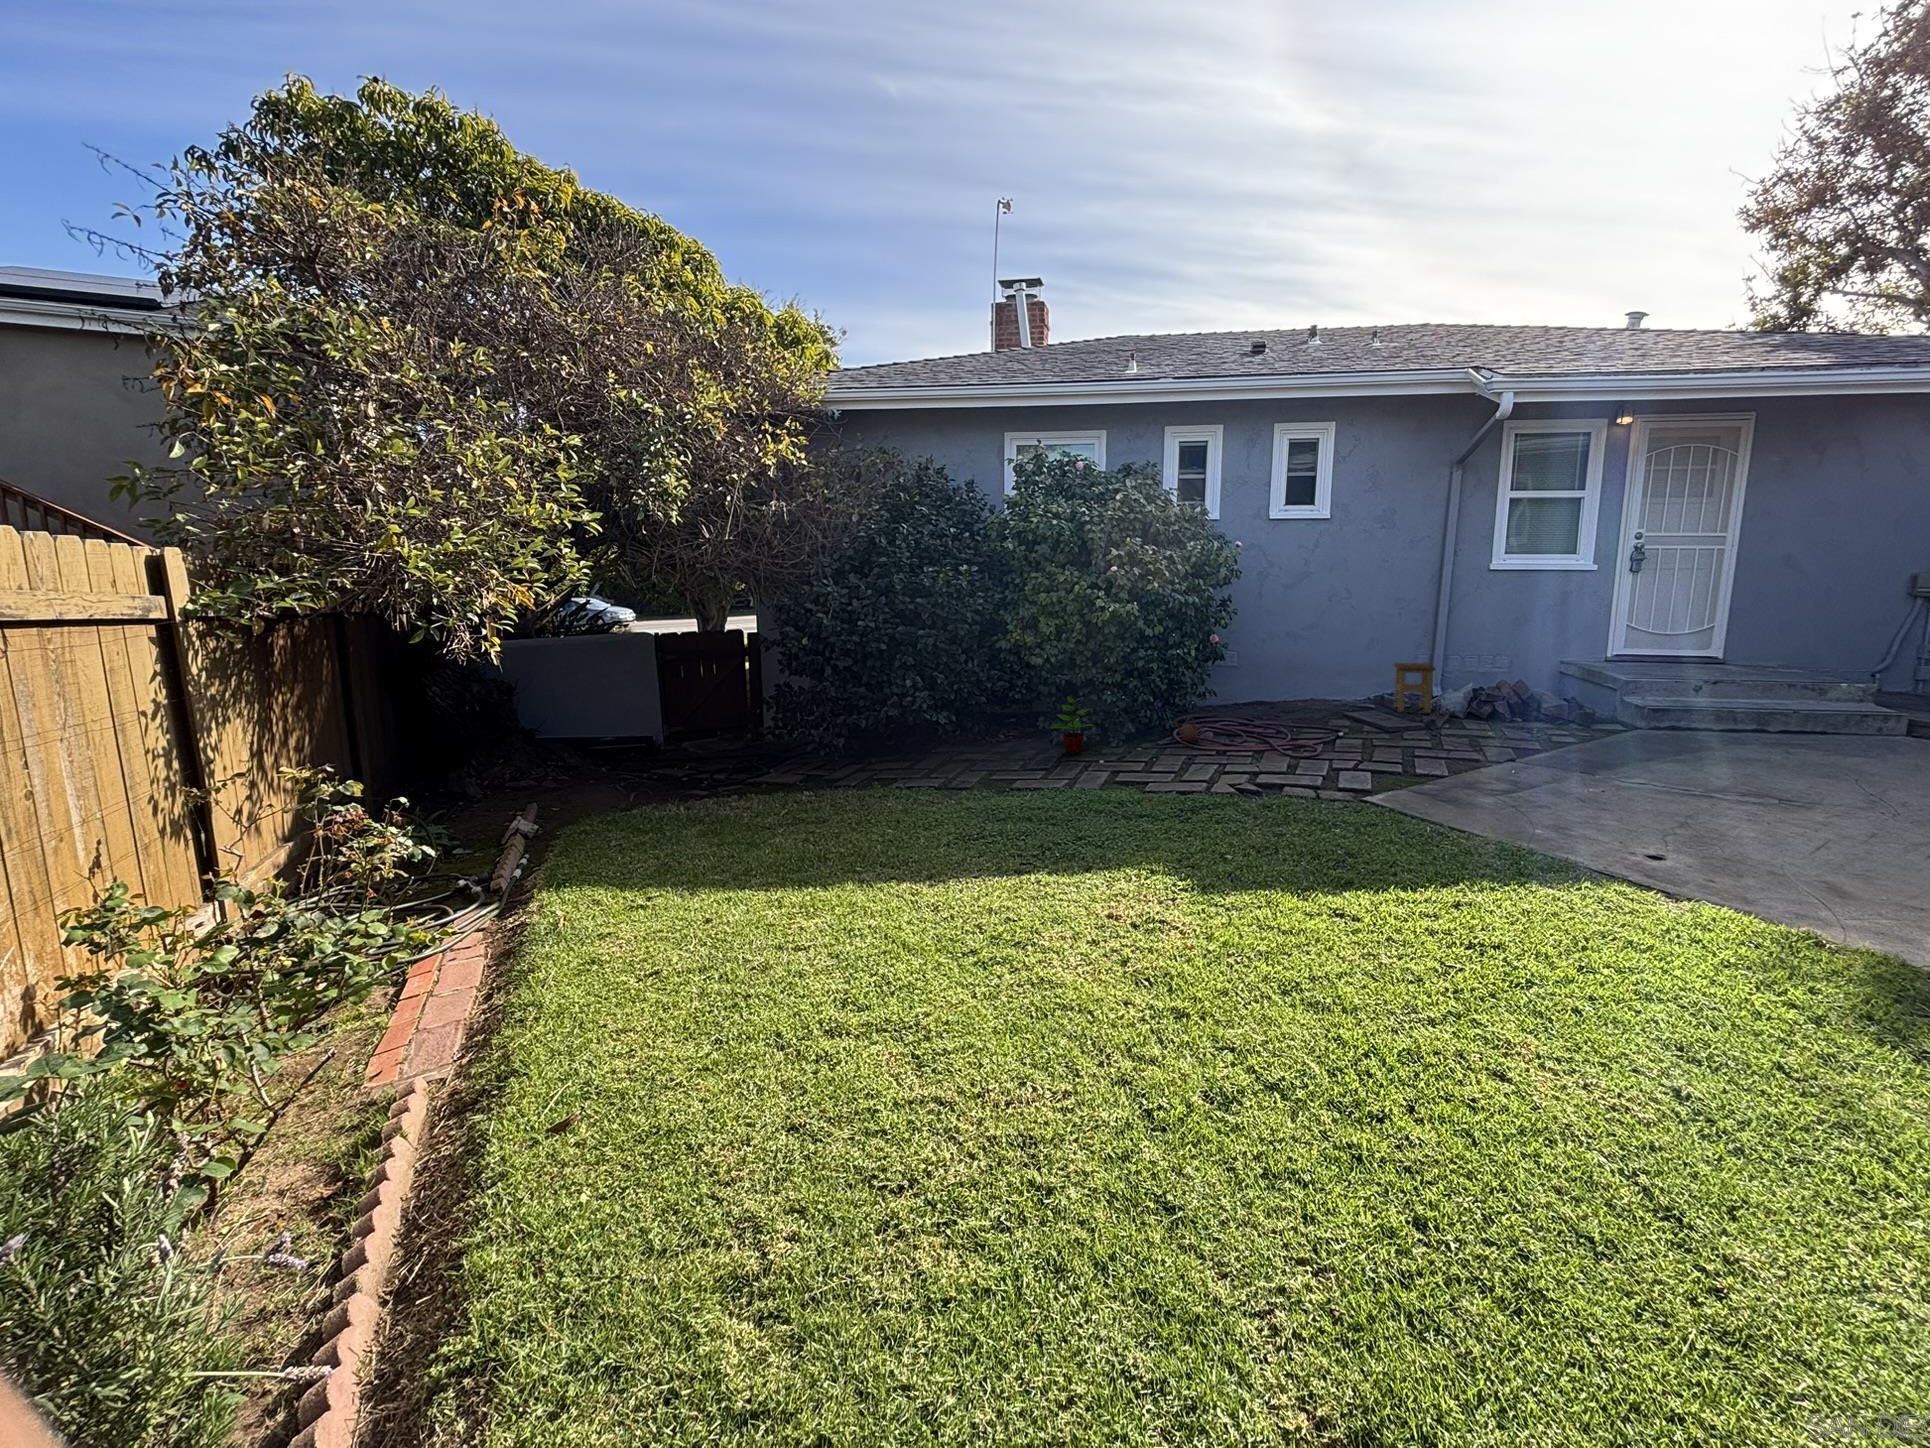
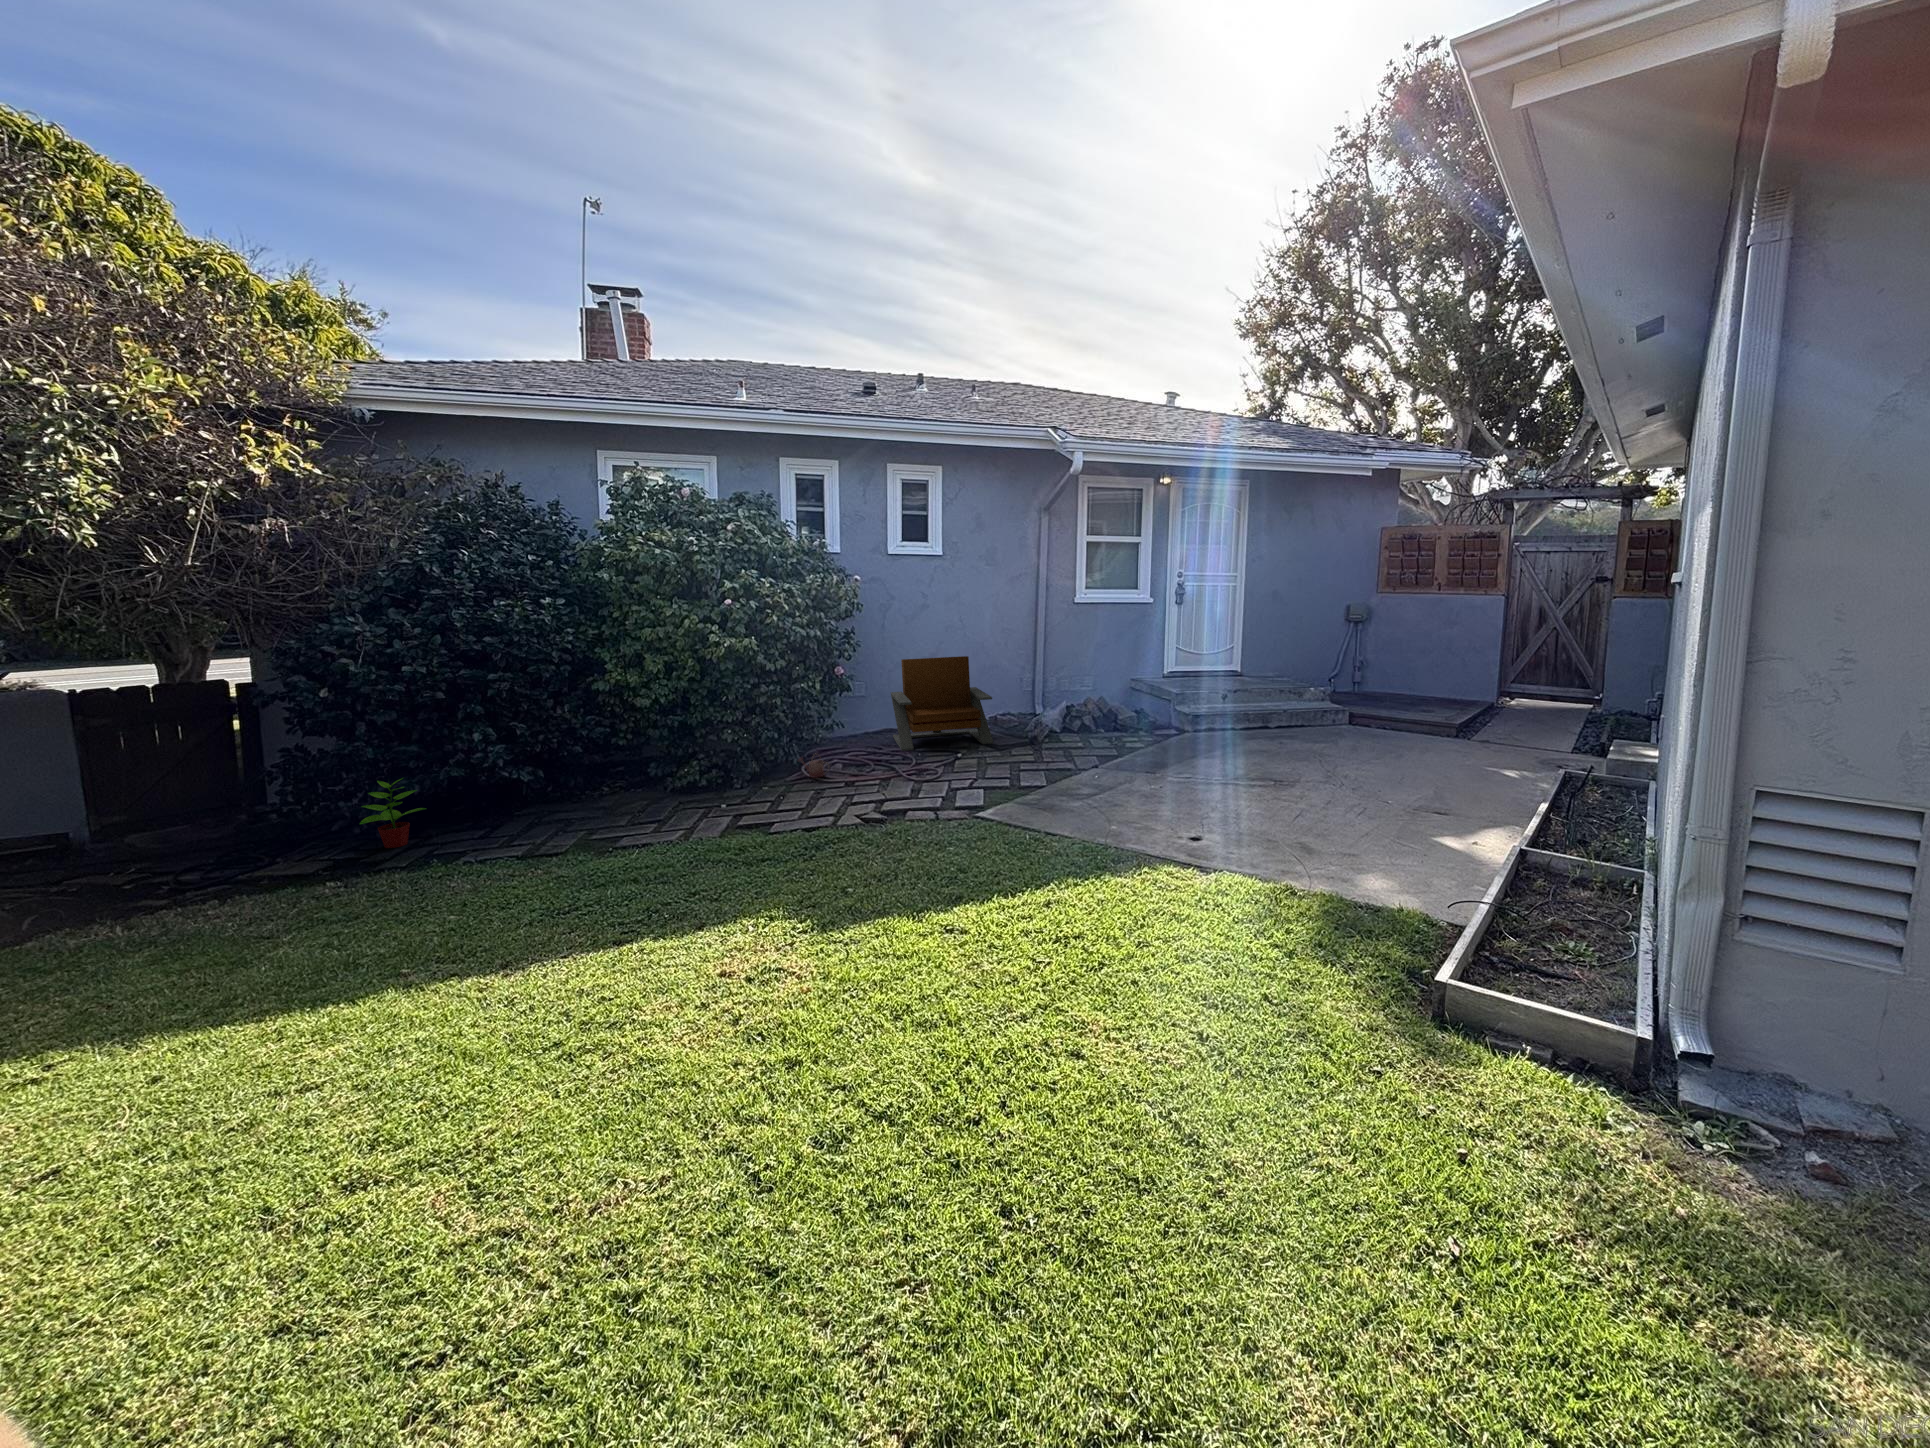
lounge chair: none [1268,625,1385,724] -> present [891,656,993,751]
stool: present [1394,663,1436,713] -> none [1000,687,1034,732]
potted plant: present [1049,696,1094,753] -> present [359,778,427,848]

